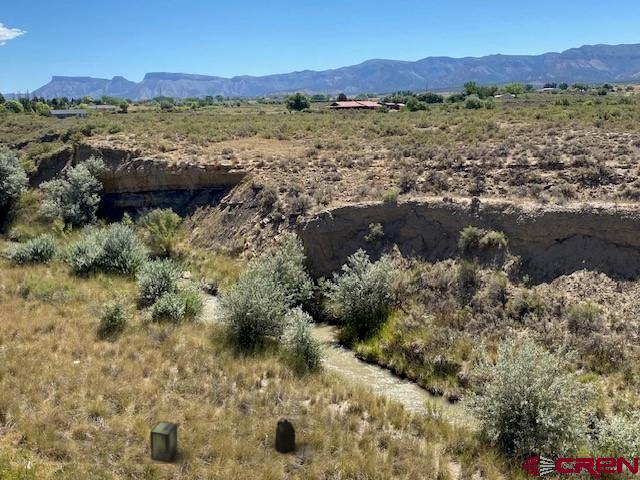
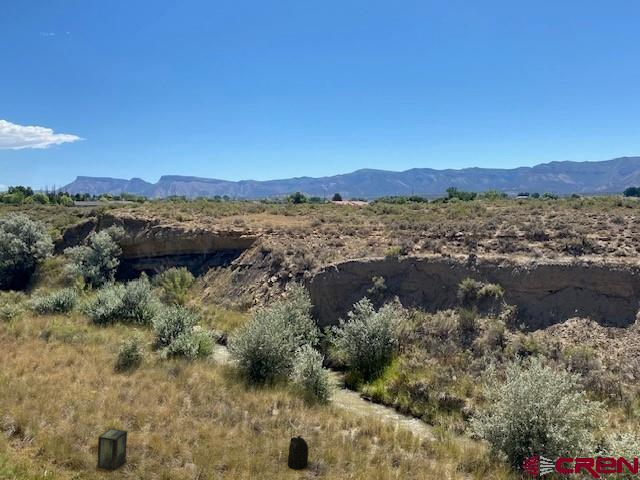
storage box: present [150,421,177,462] -> present [97,429,127,470]

